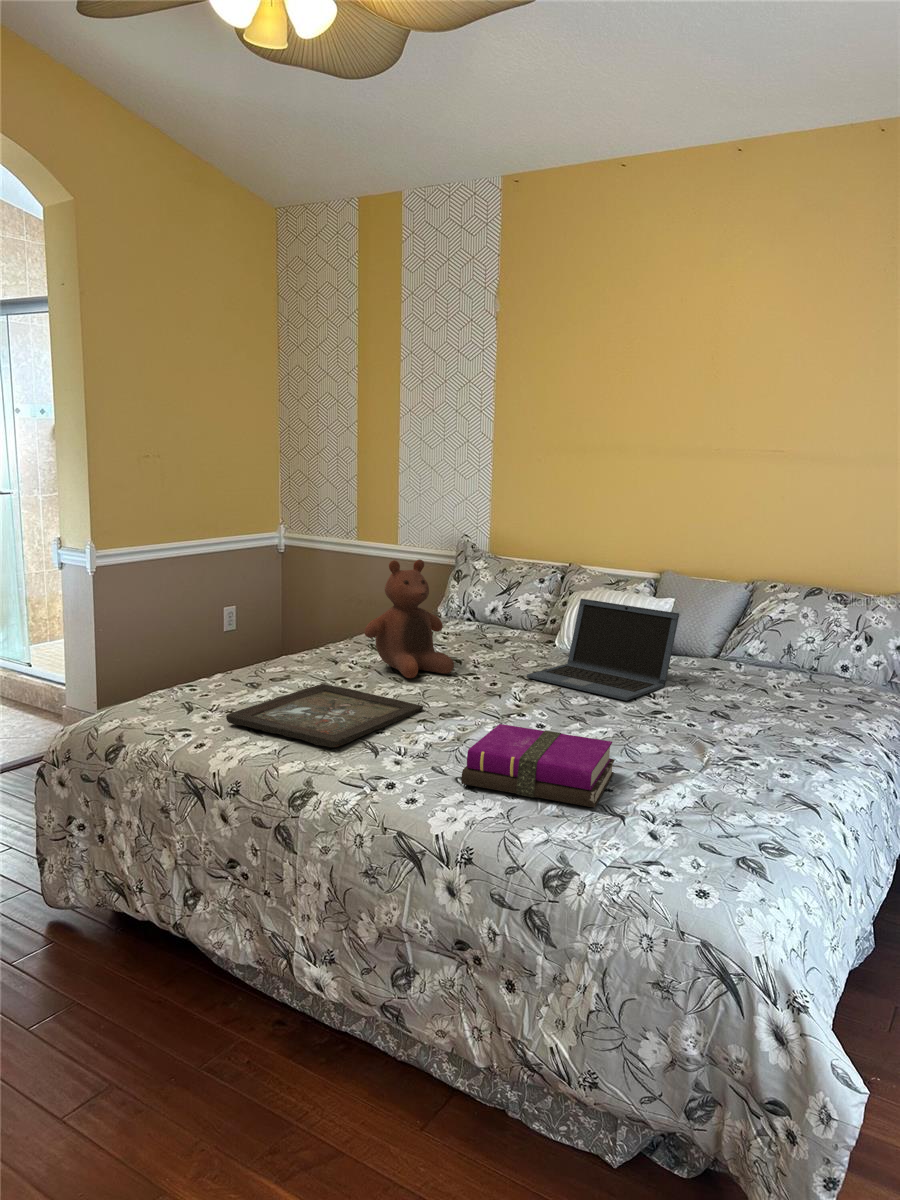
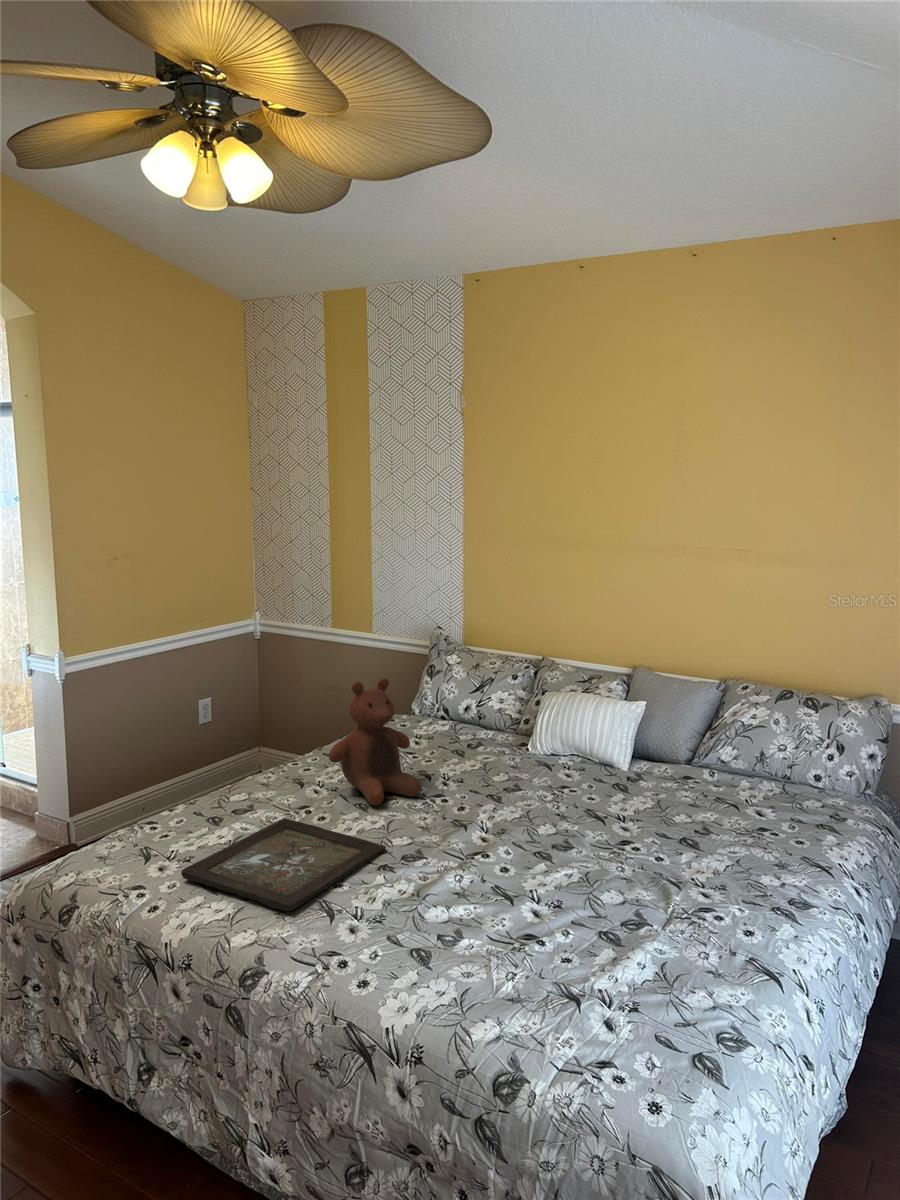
laptop: present [527,599,679,701] -> none [495,710,648,829]
notebook: present [461,724,615,808] -> none [416,883,575,990]

